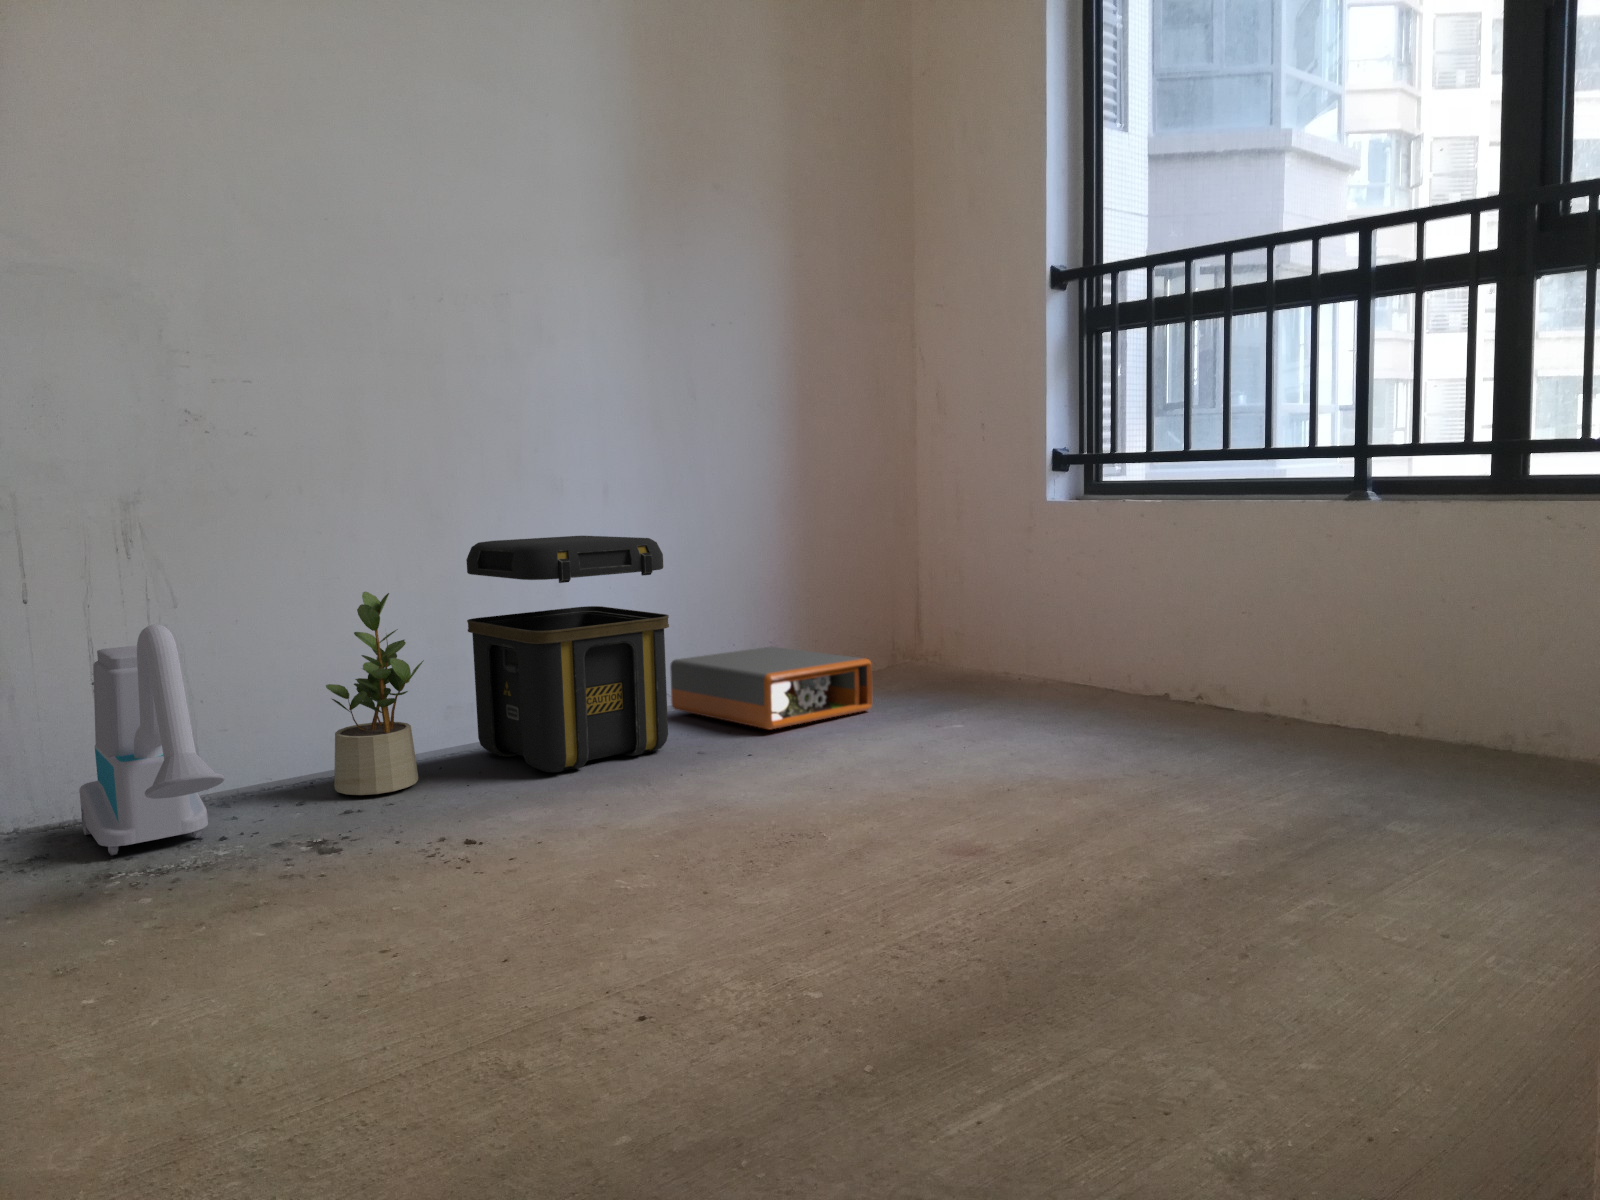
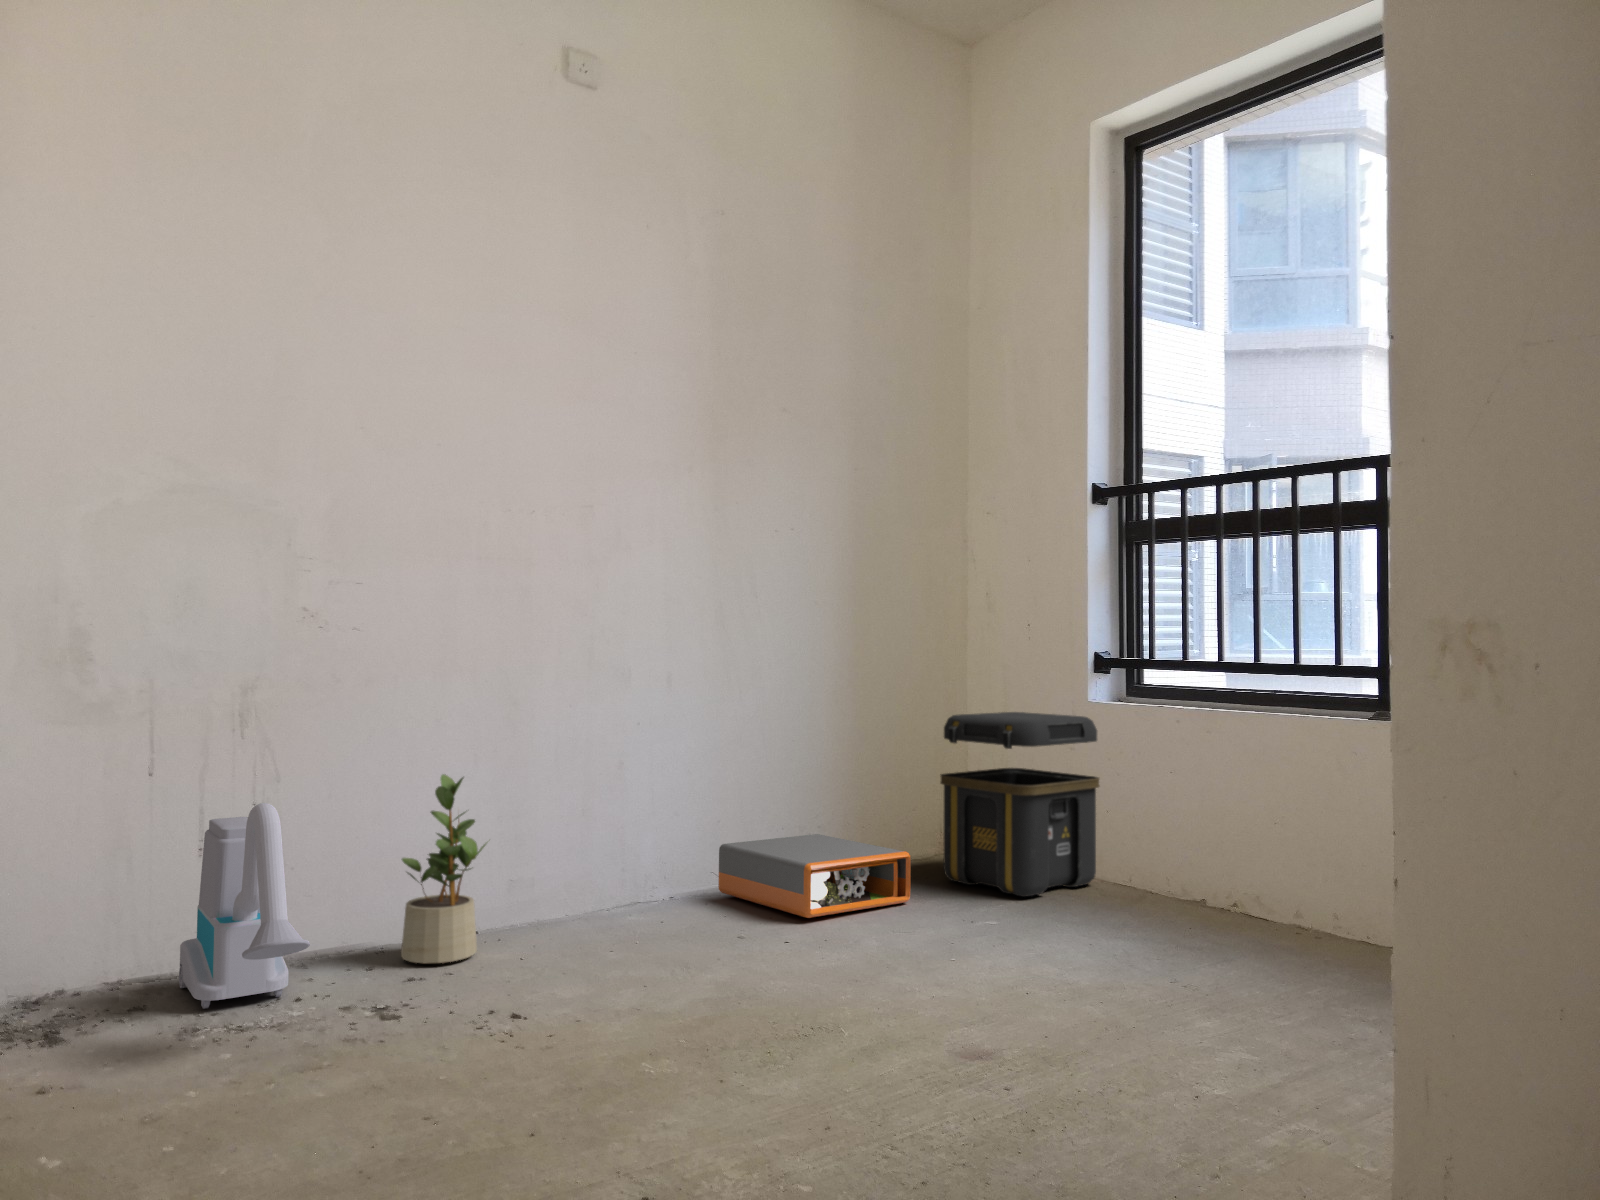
toolbox: present [466,536,669,772] -> present [940,712,1100,897]

